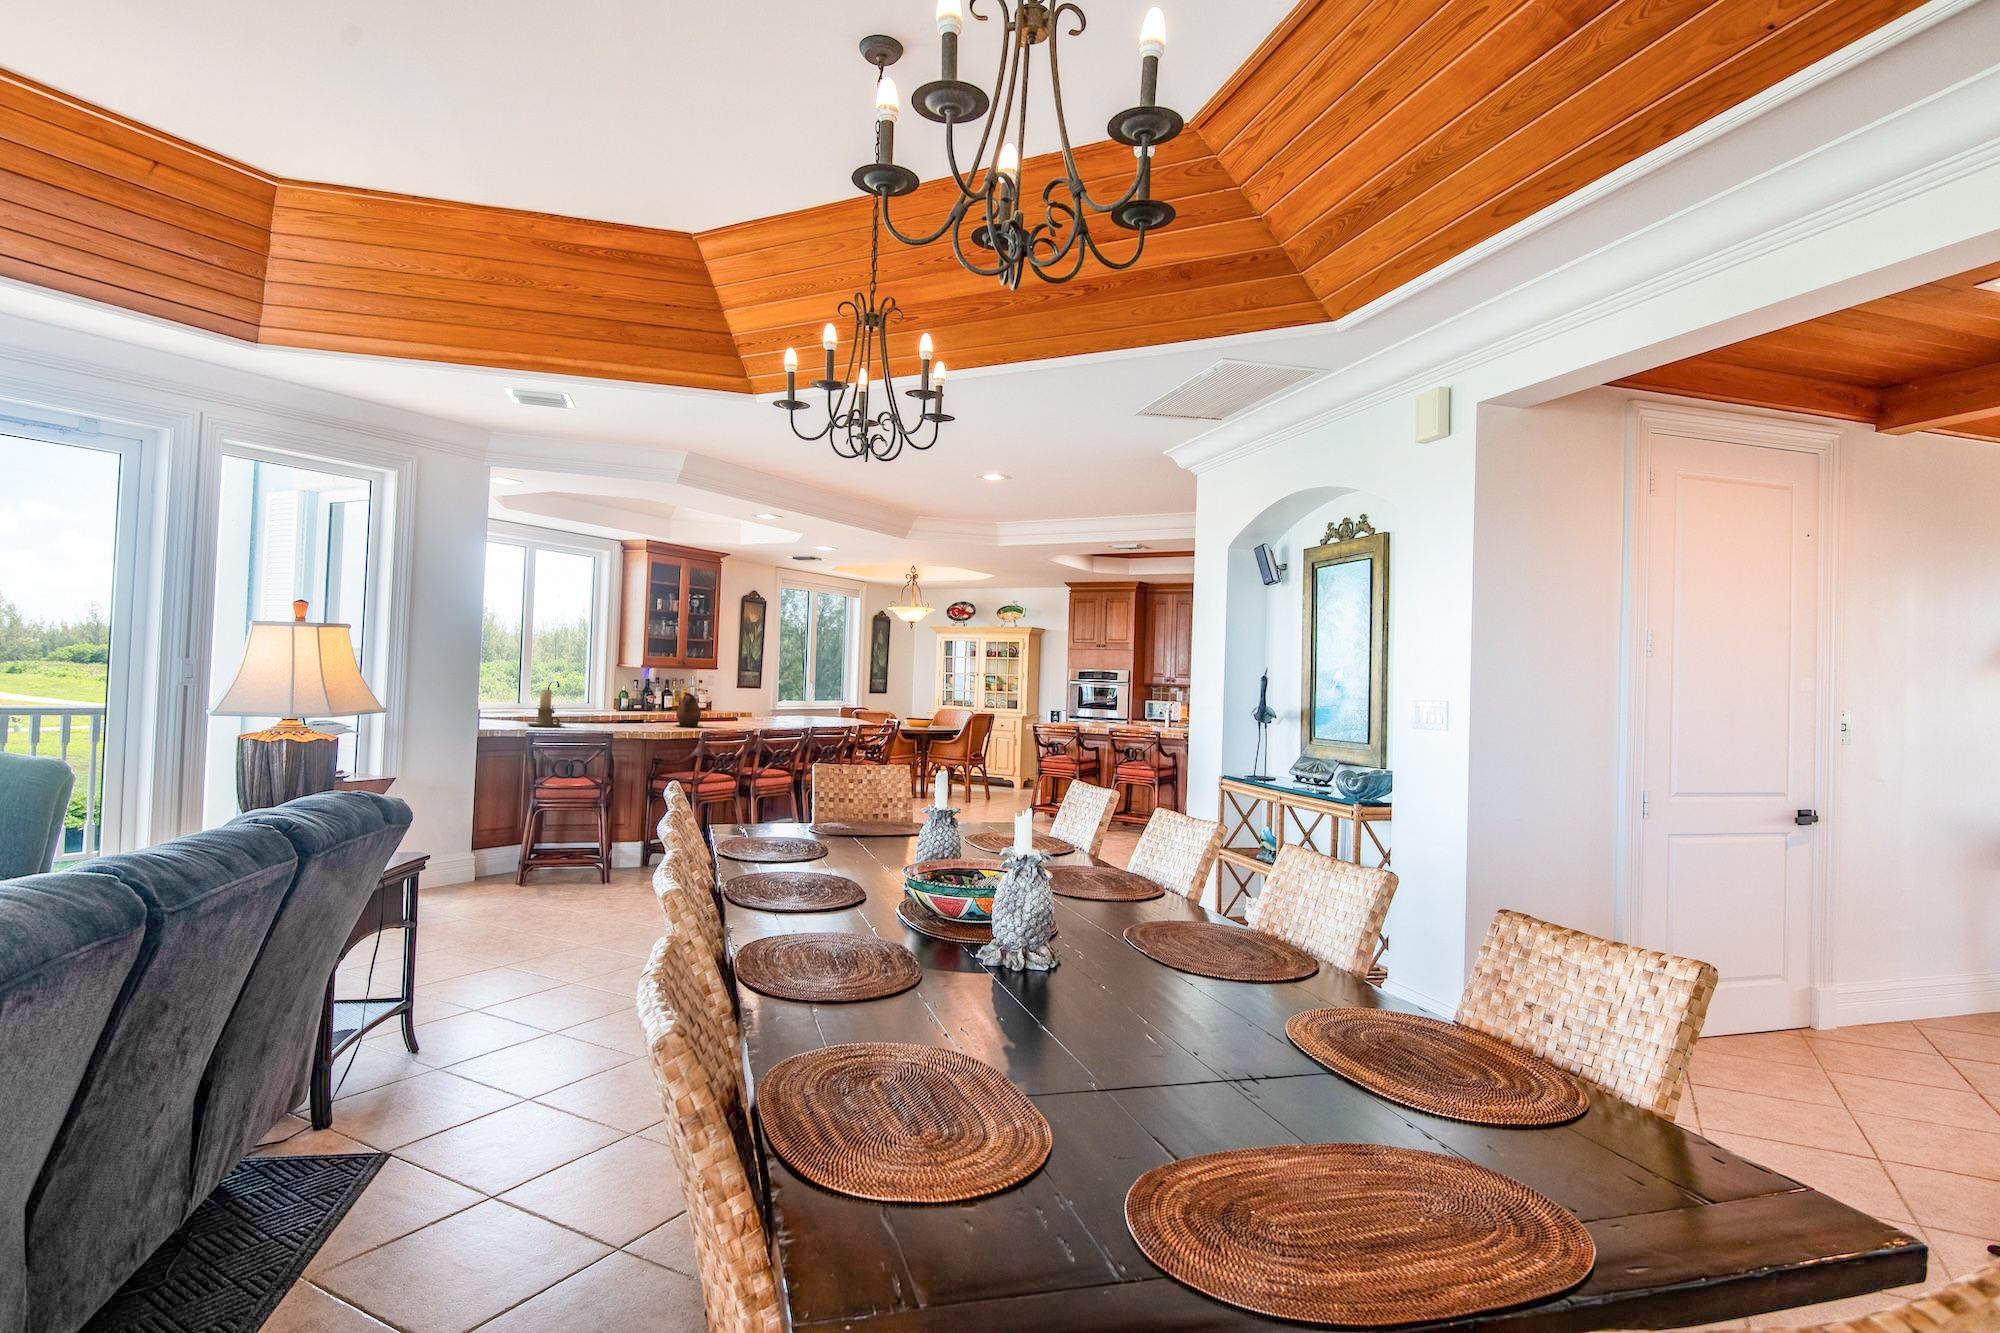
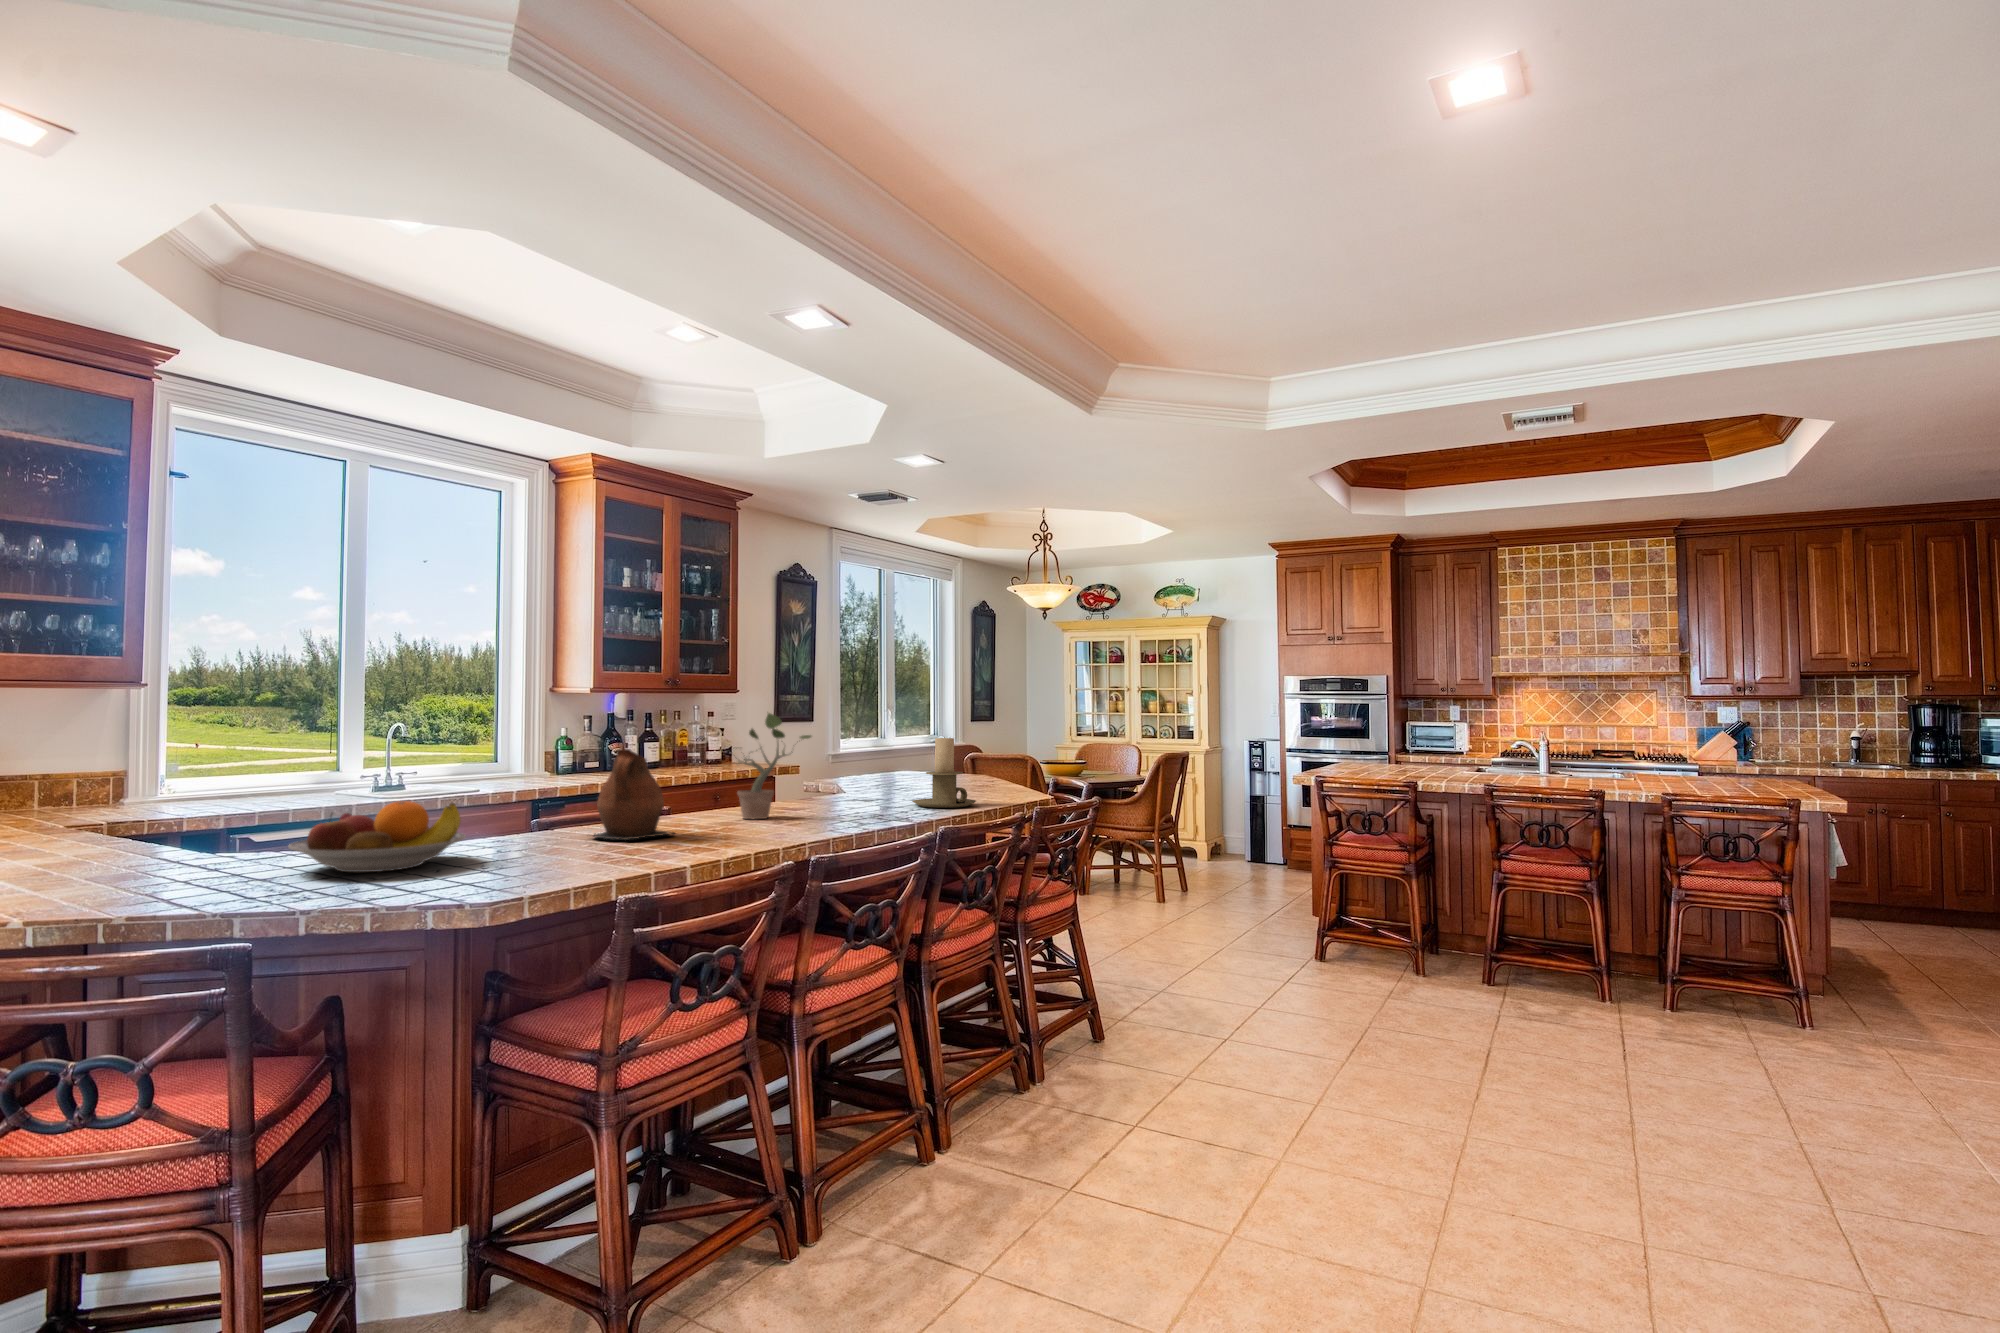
potted plant: none [716,681,759,725] -> present [736,713,811,819]
candle holder: present [526,690,563,727] -> present [912,737,976,808]
fruit bowl: none [587,706,640,728] -> present [288,801,466,872]

